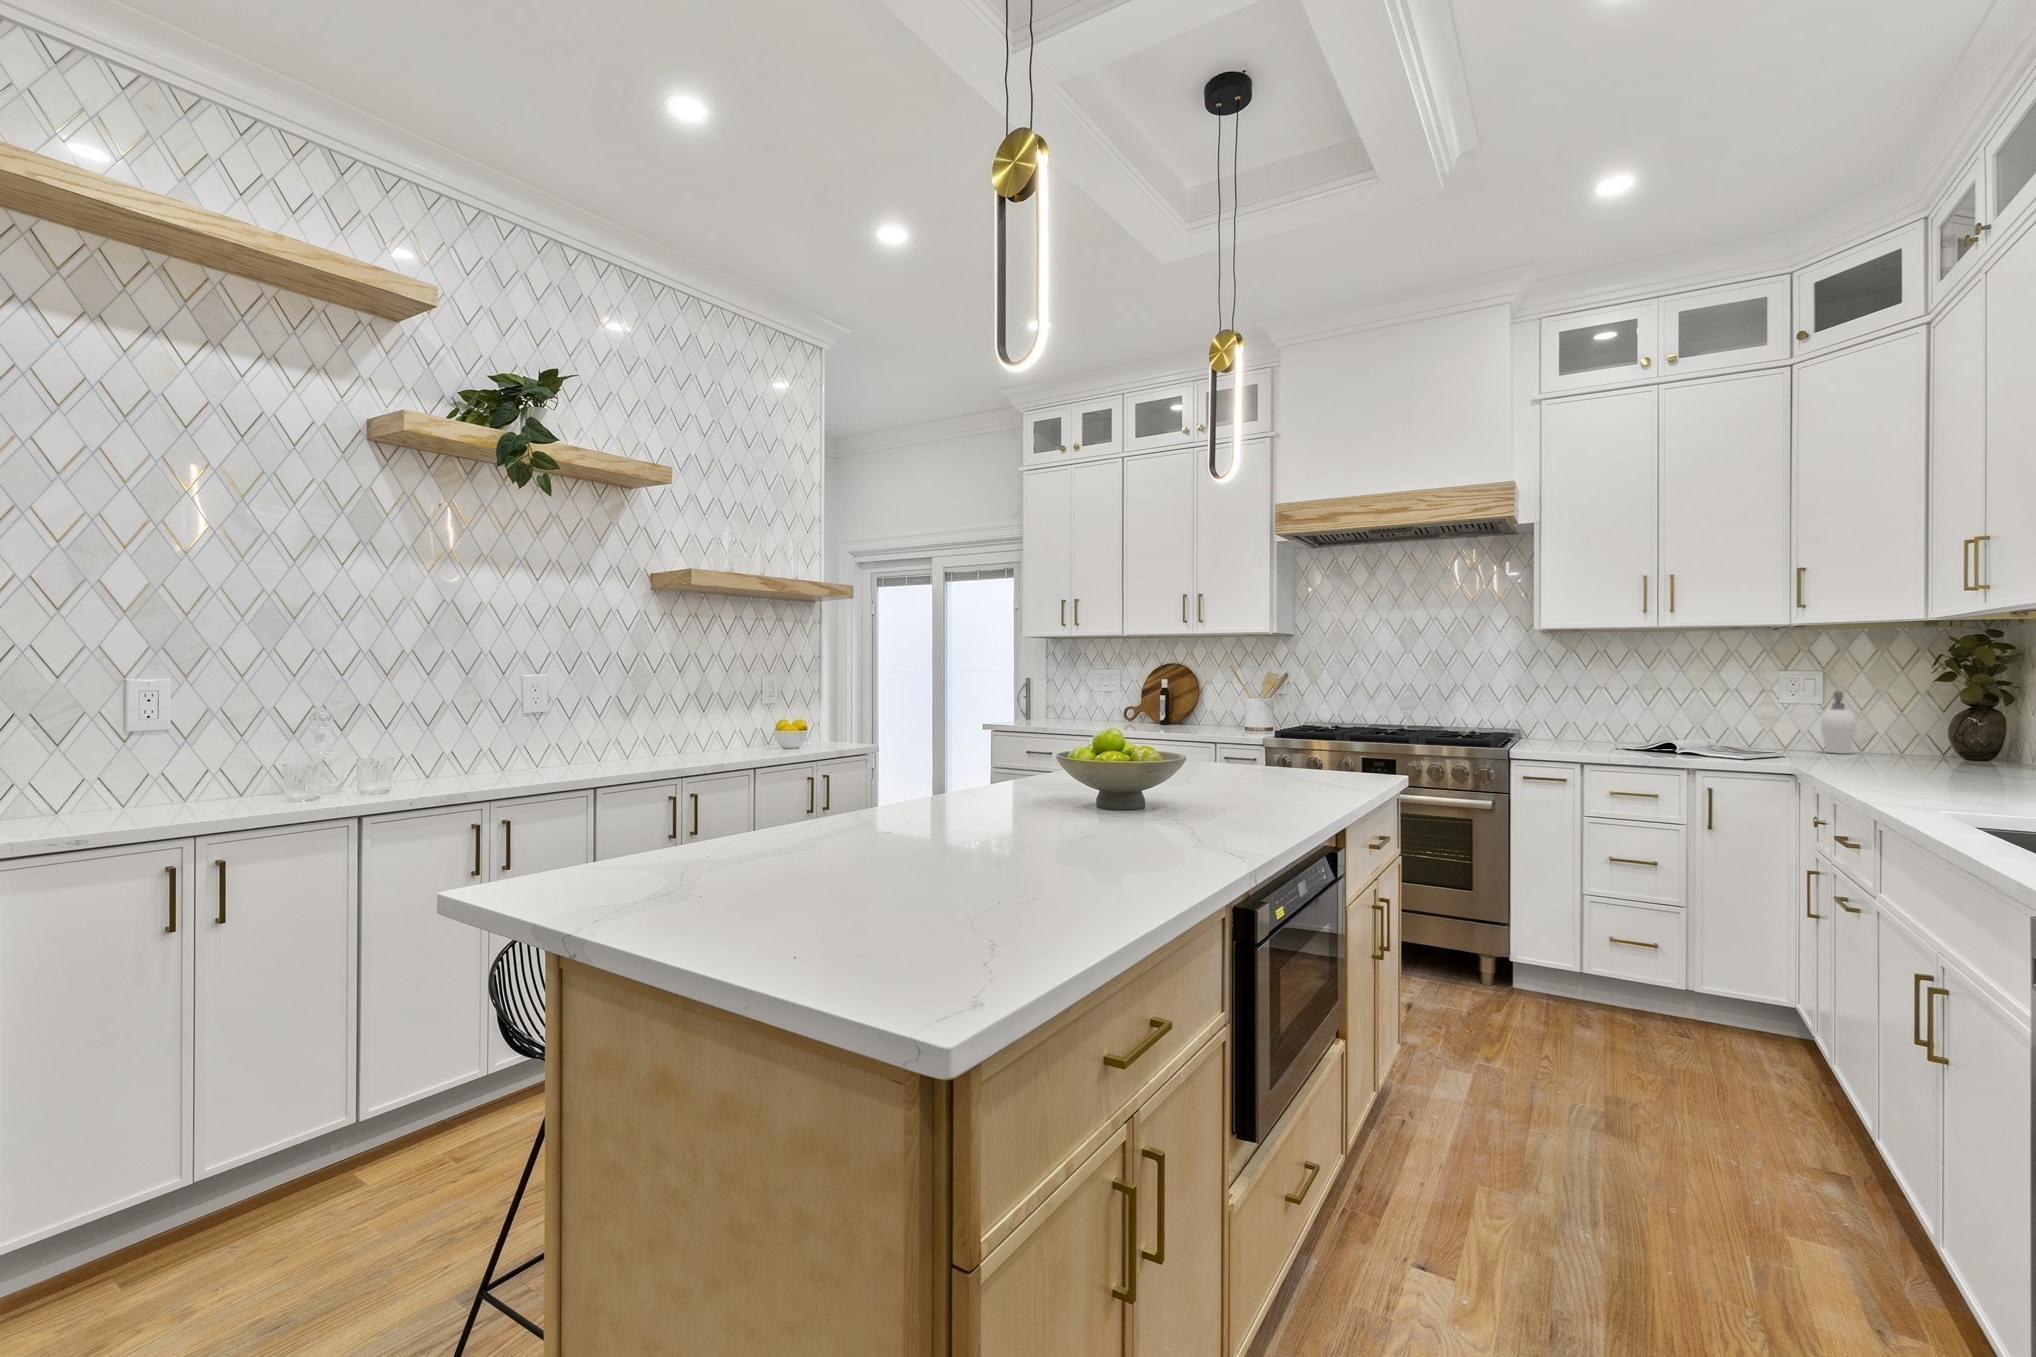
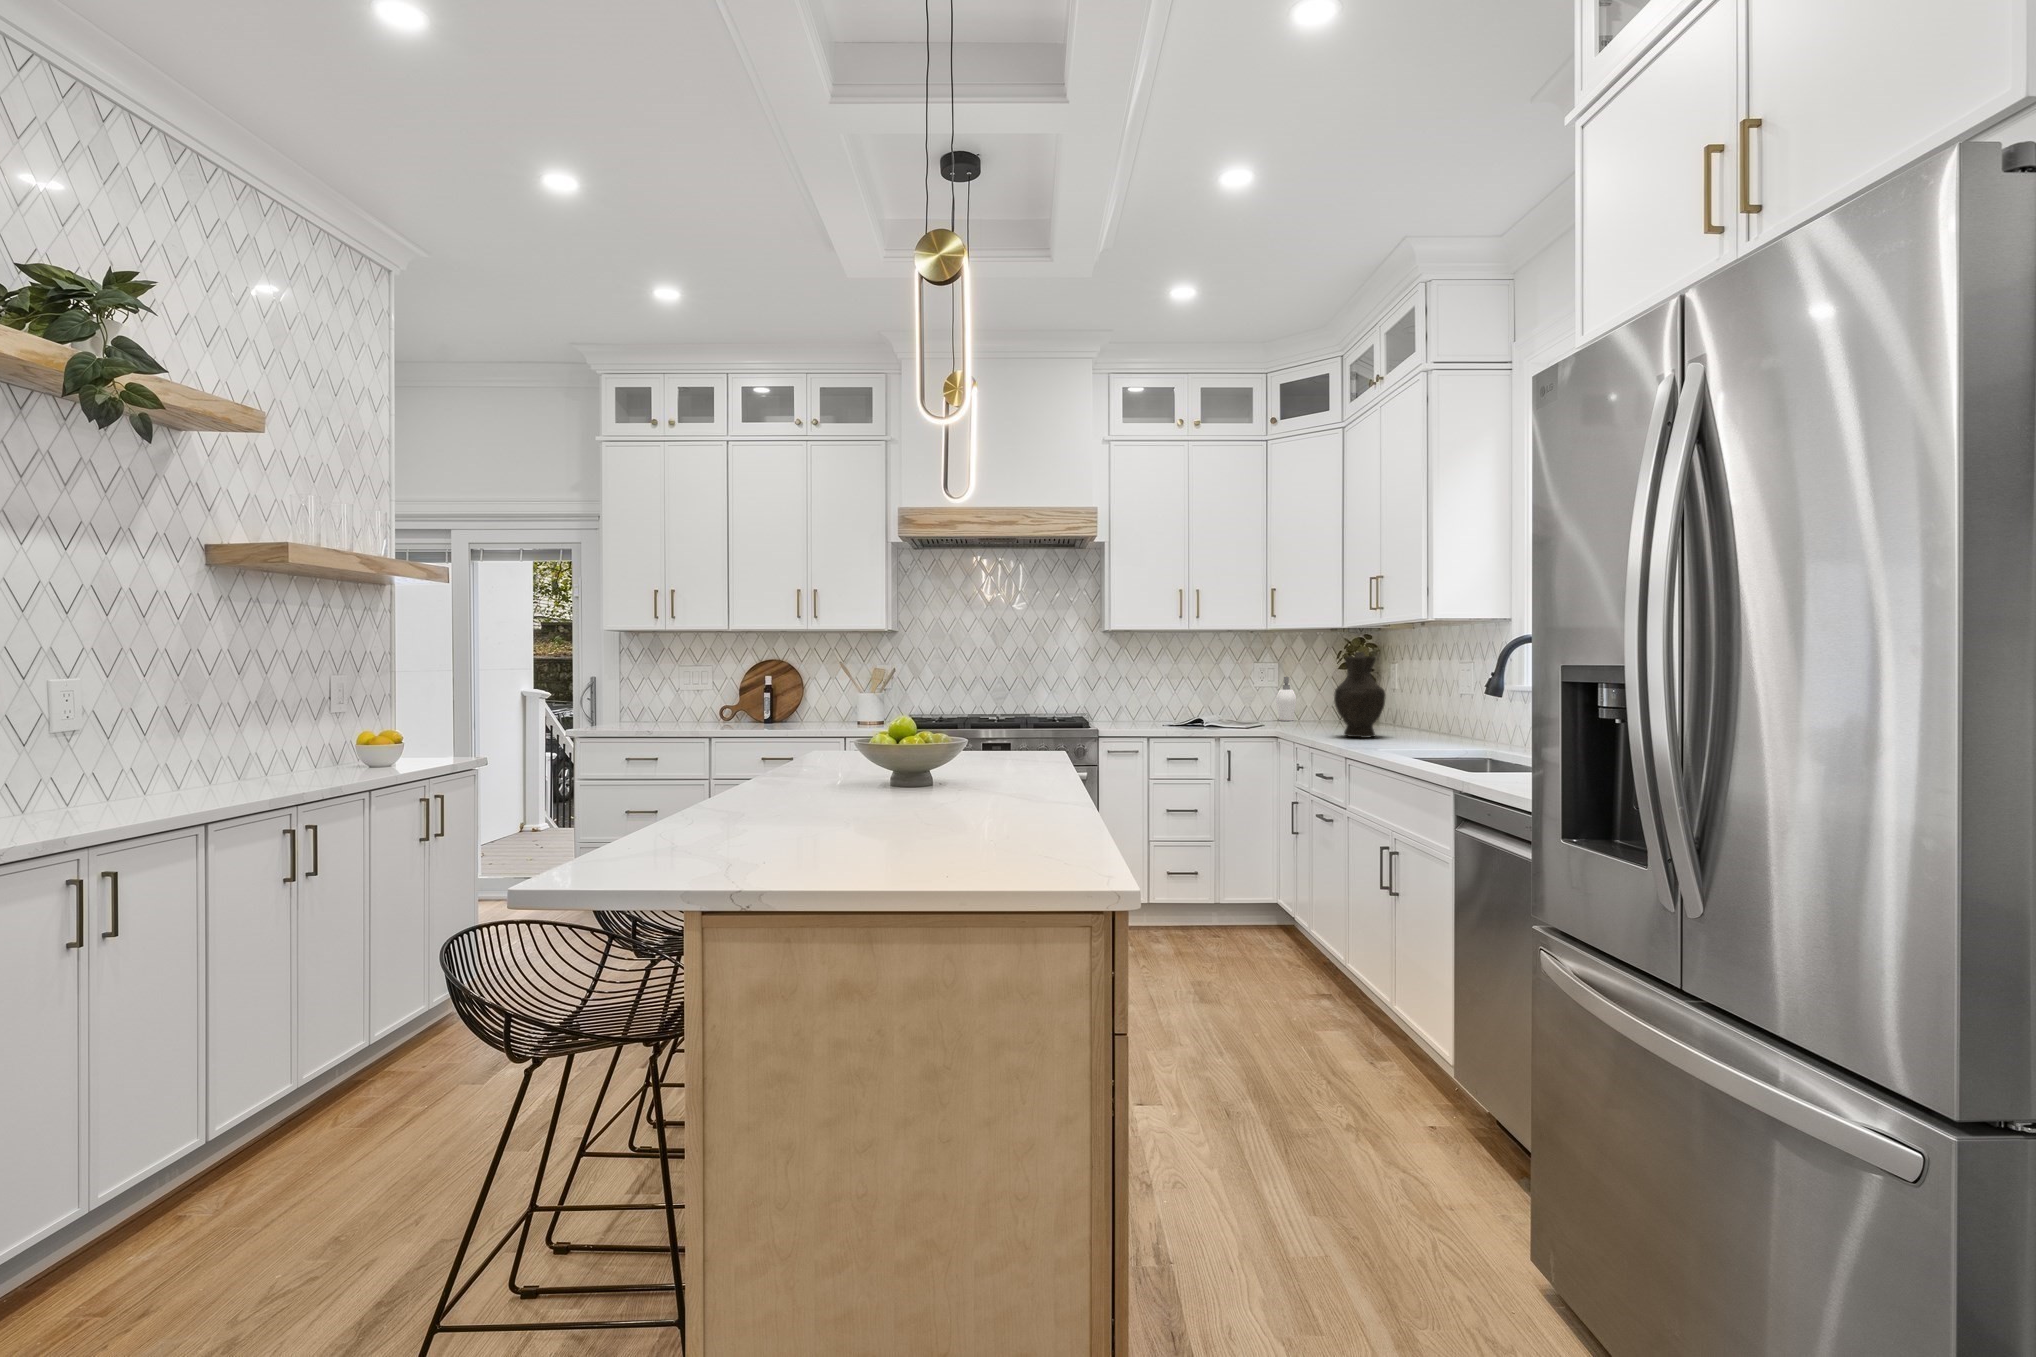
decorative vase: none [1877,655,1980,786] -> present [1334,652,1386,738]

